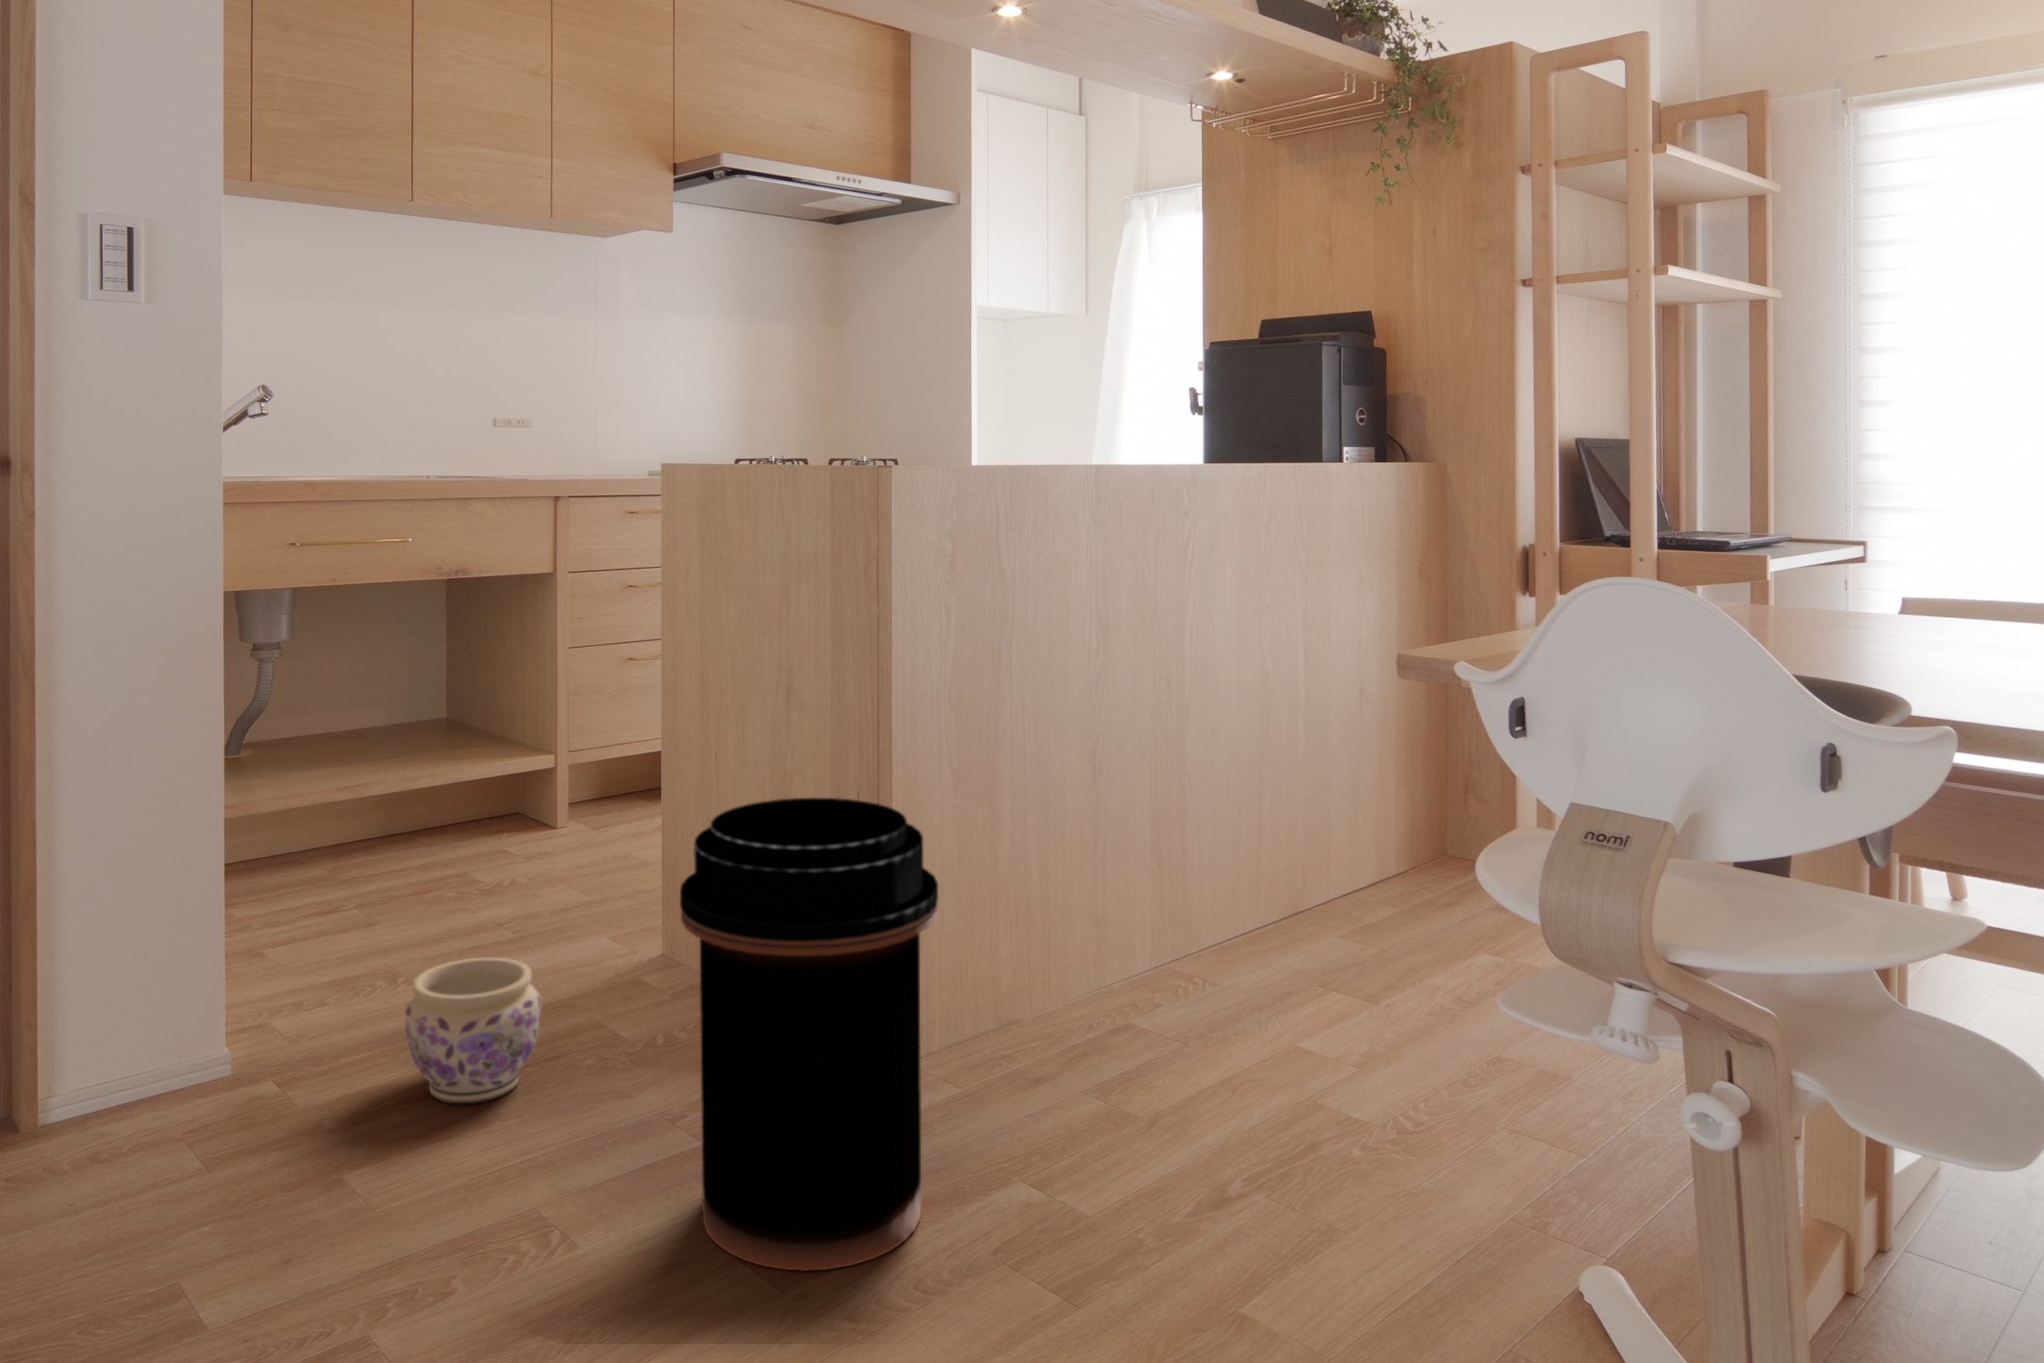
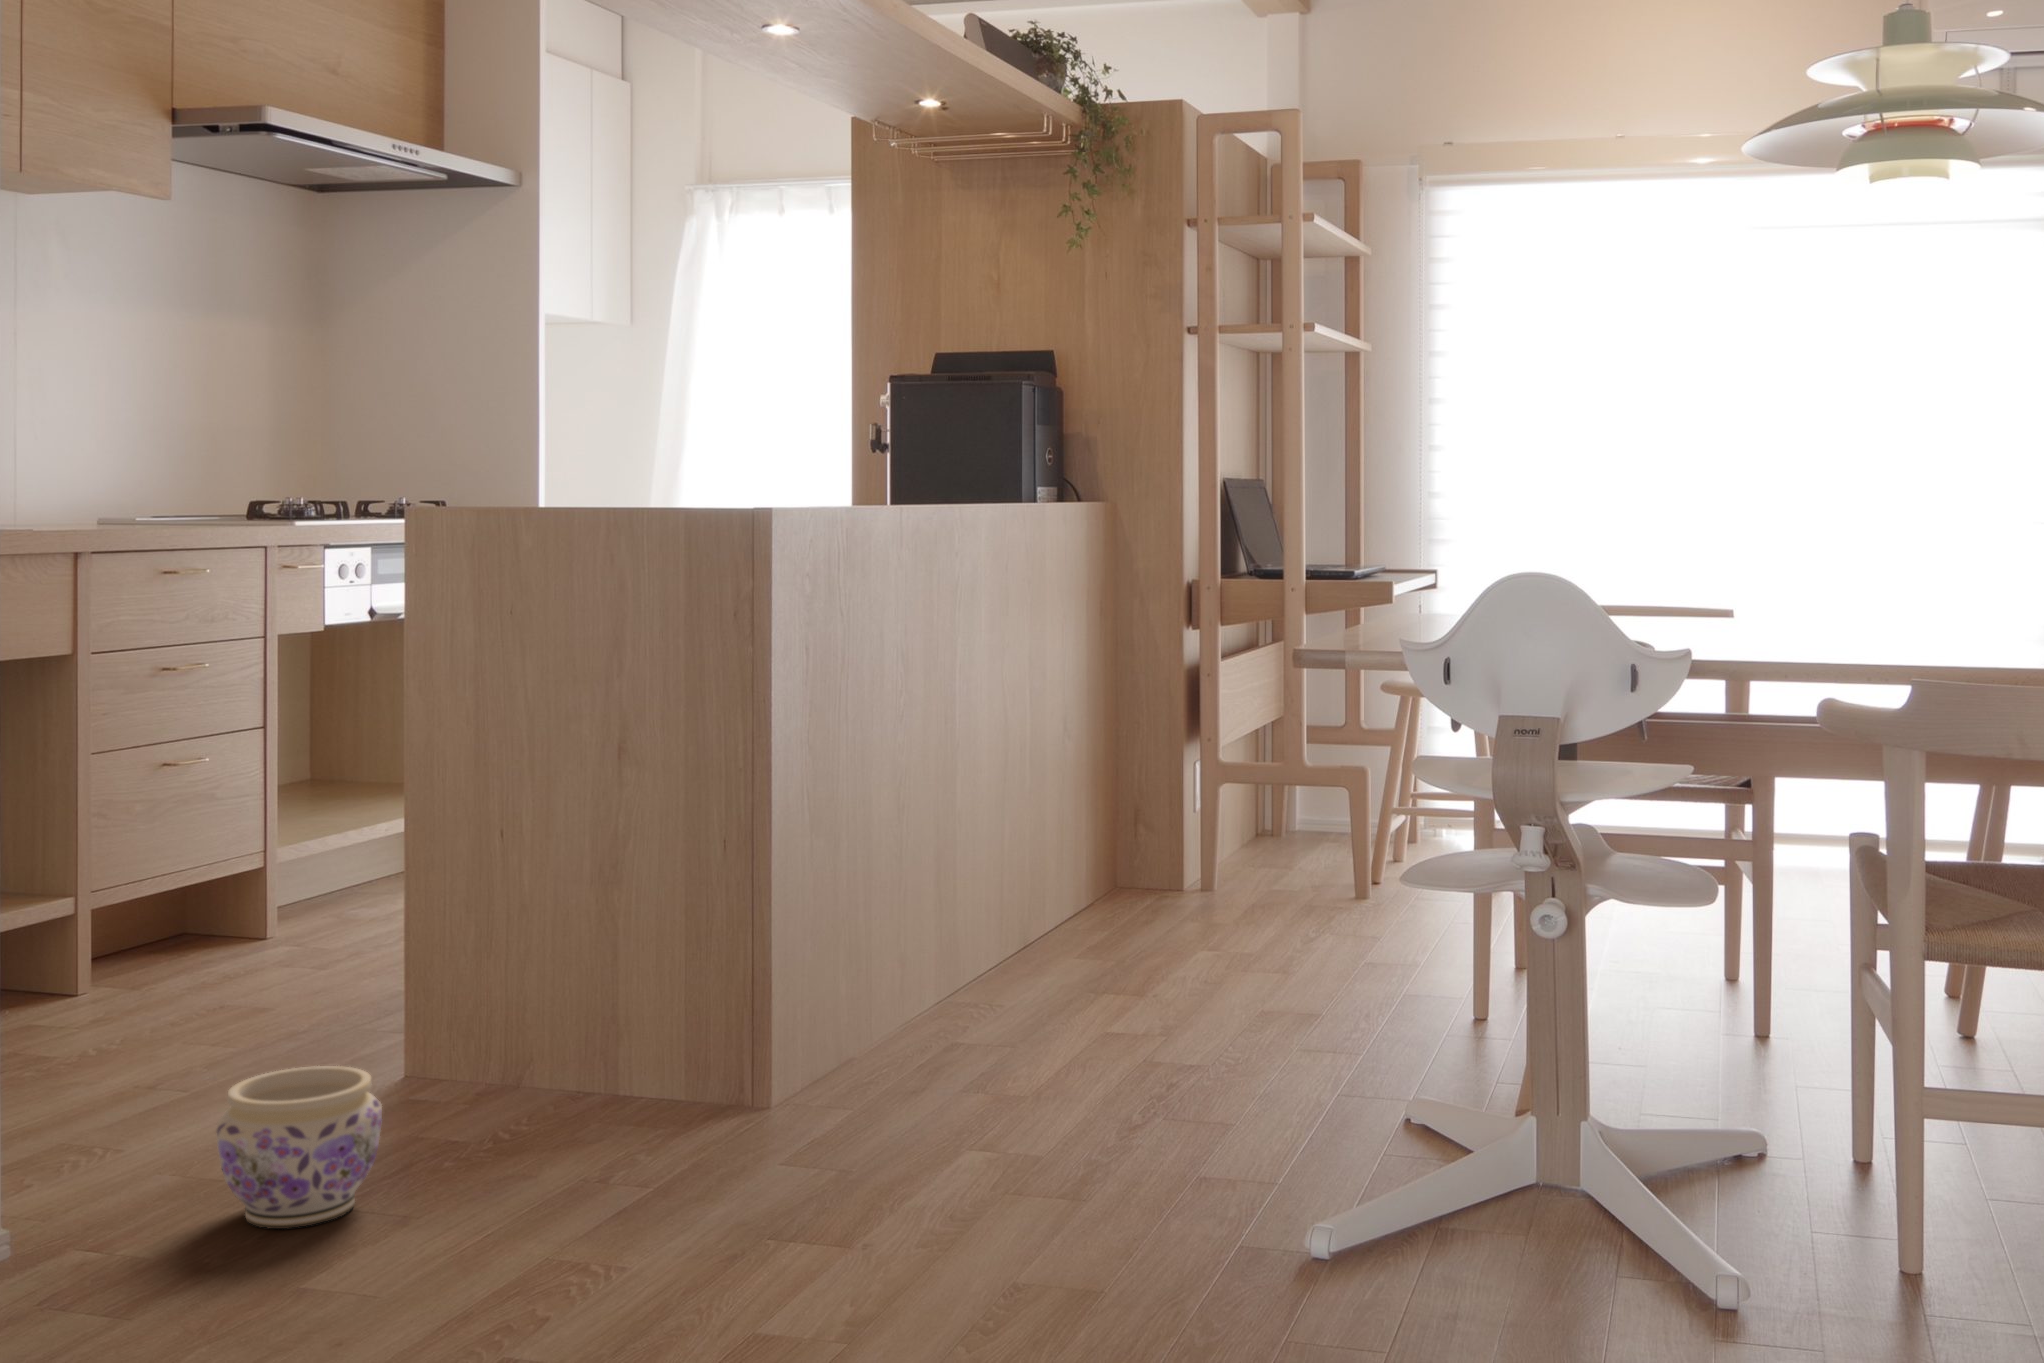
trash can: present [680,798,938,1271] -> none [654,824,909,1264]

